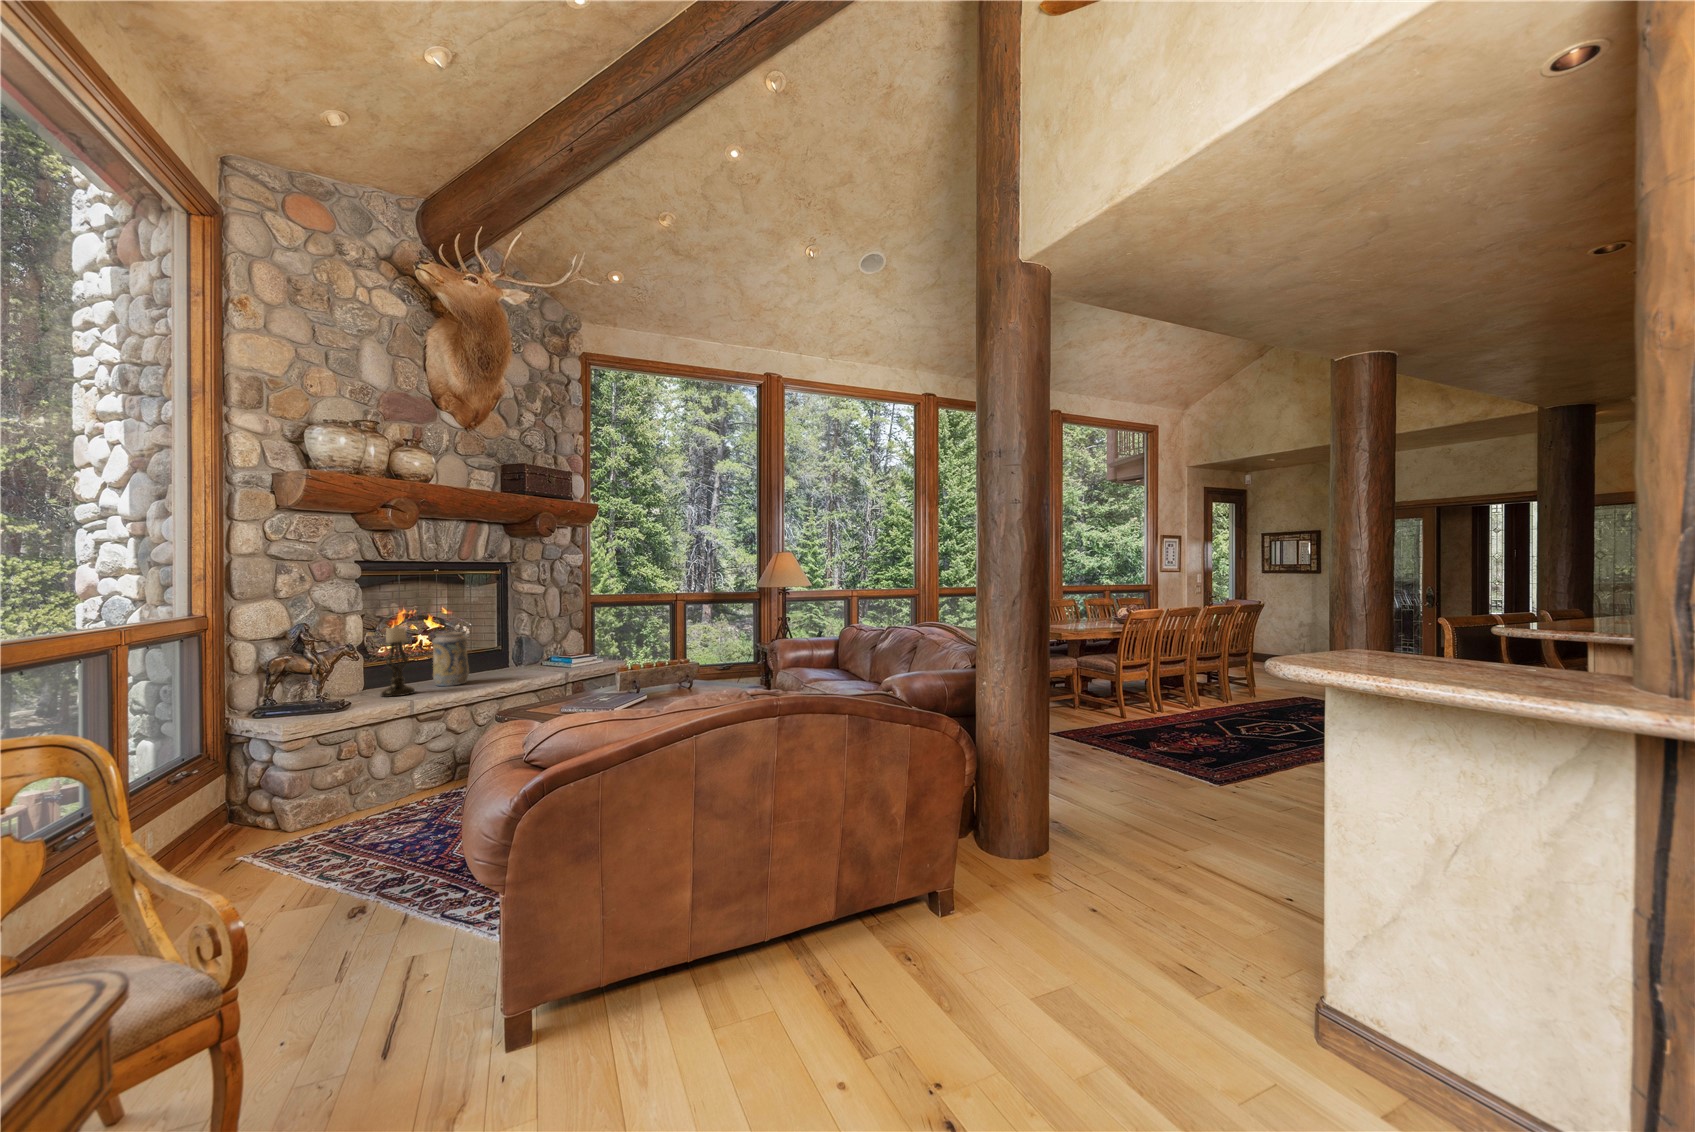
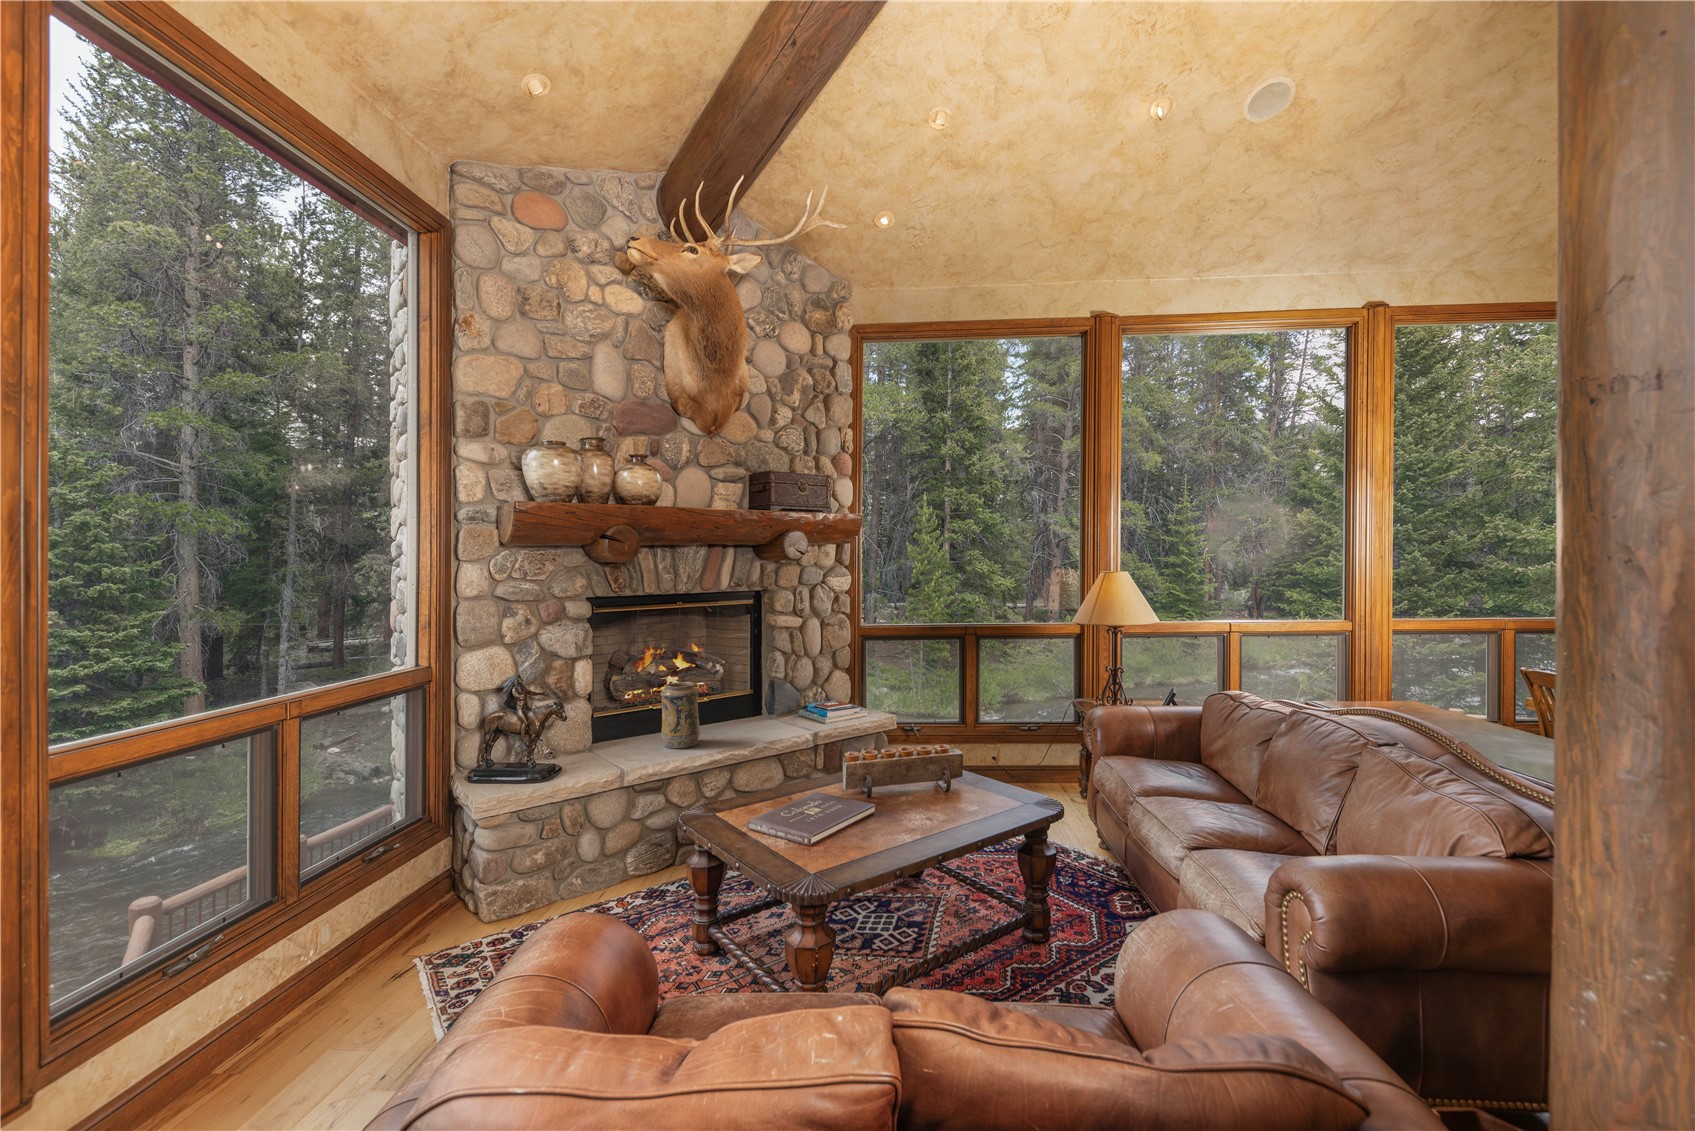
candle holder: present [380,625,415,697] -> none [600,677,636,762]

